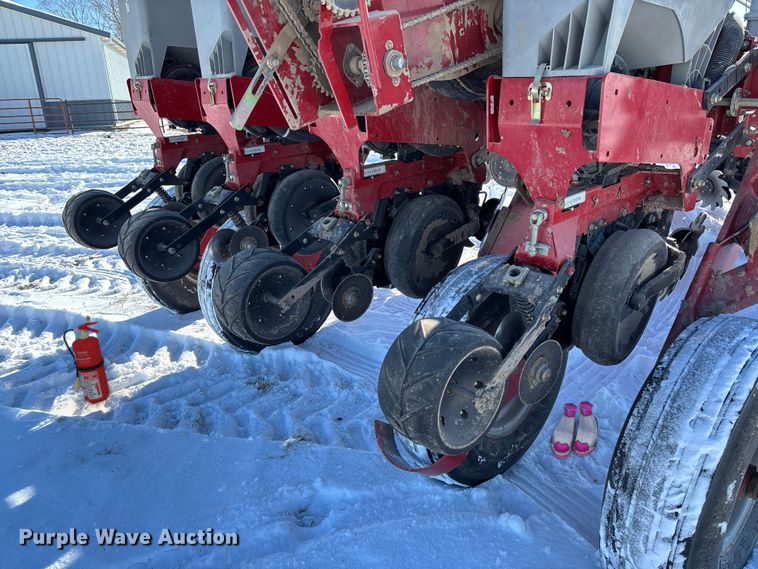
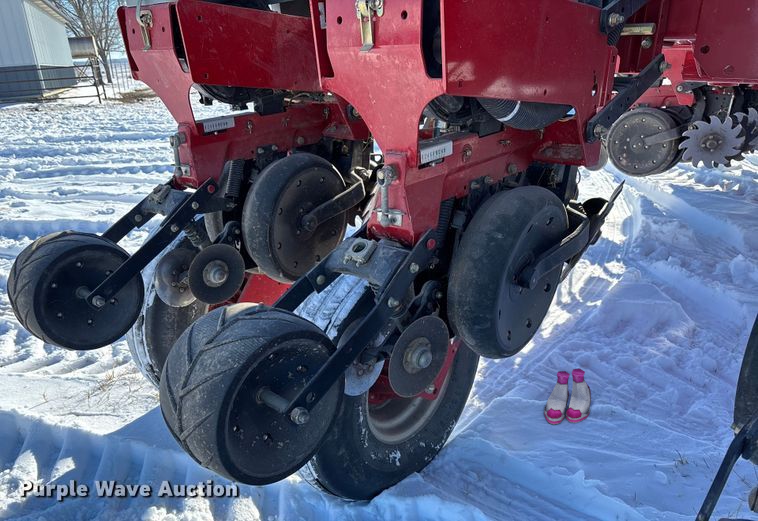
fire extinguisher: present [63,316,110,403] -> none [43,285,87,379]

